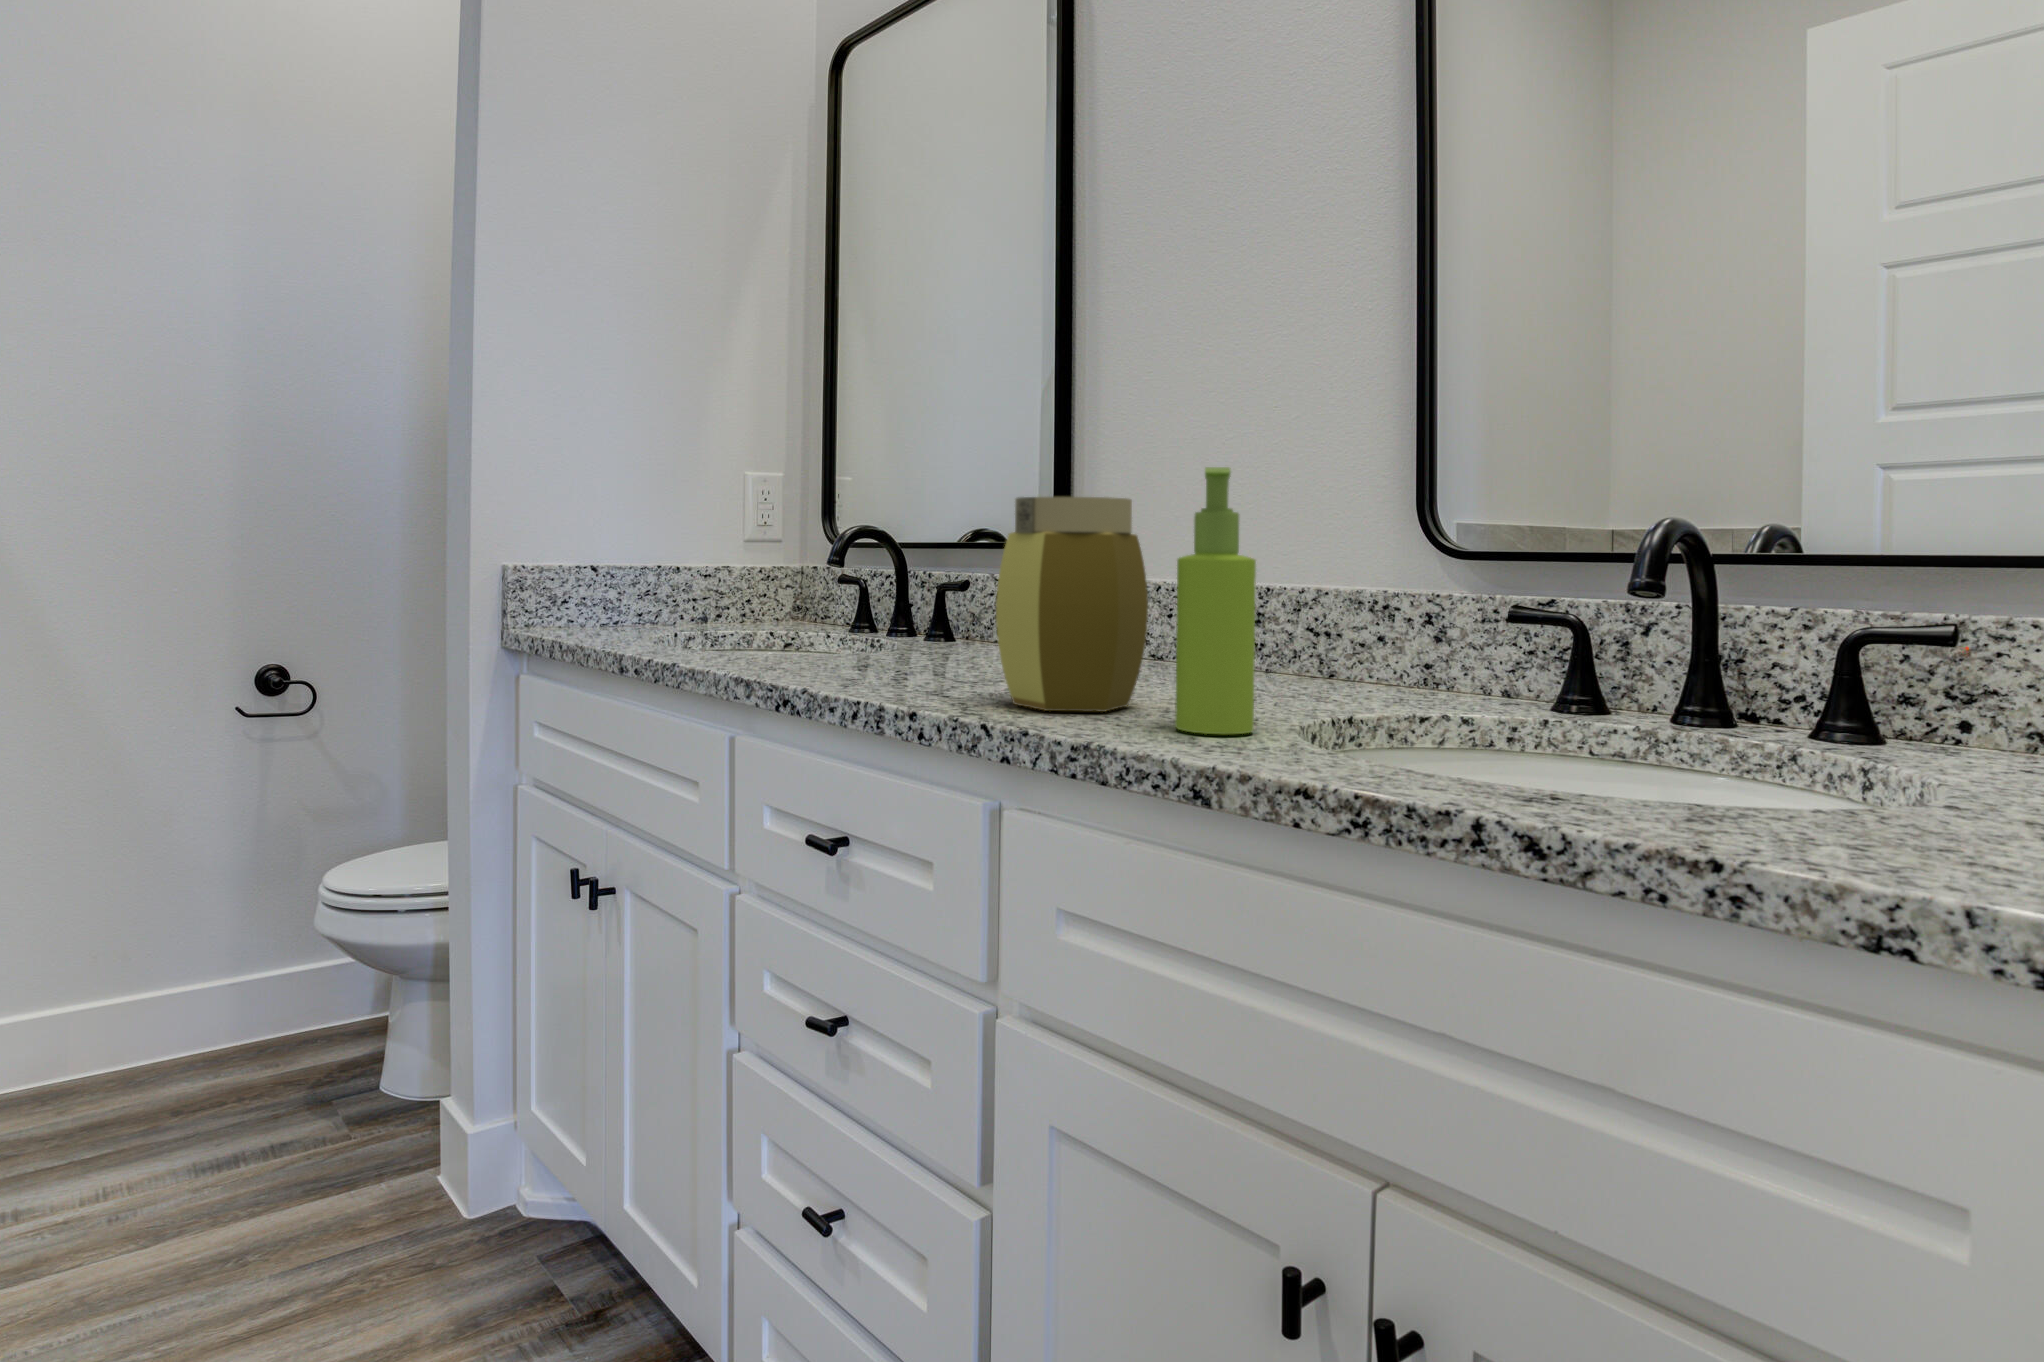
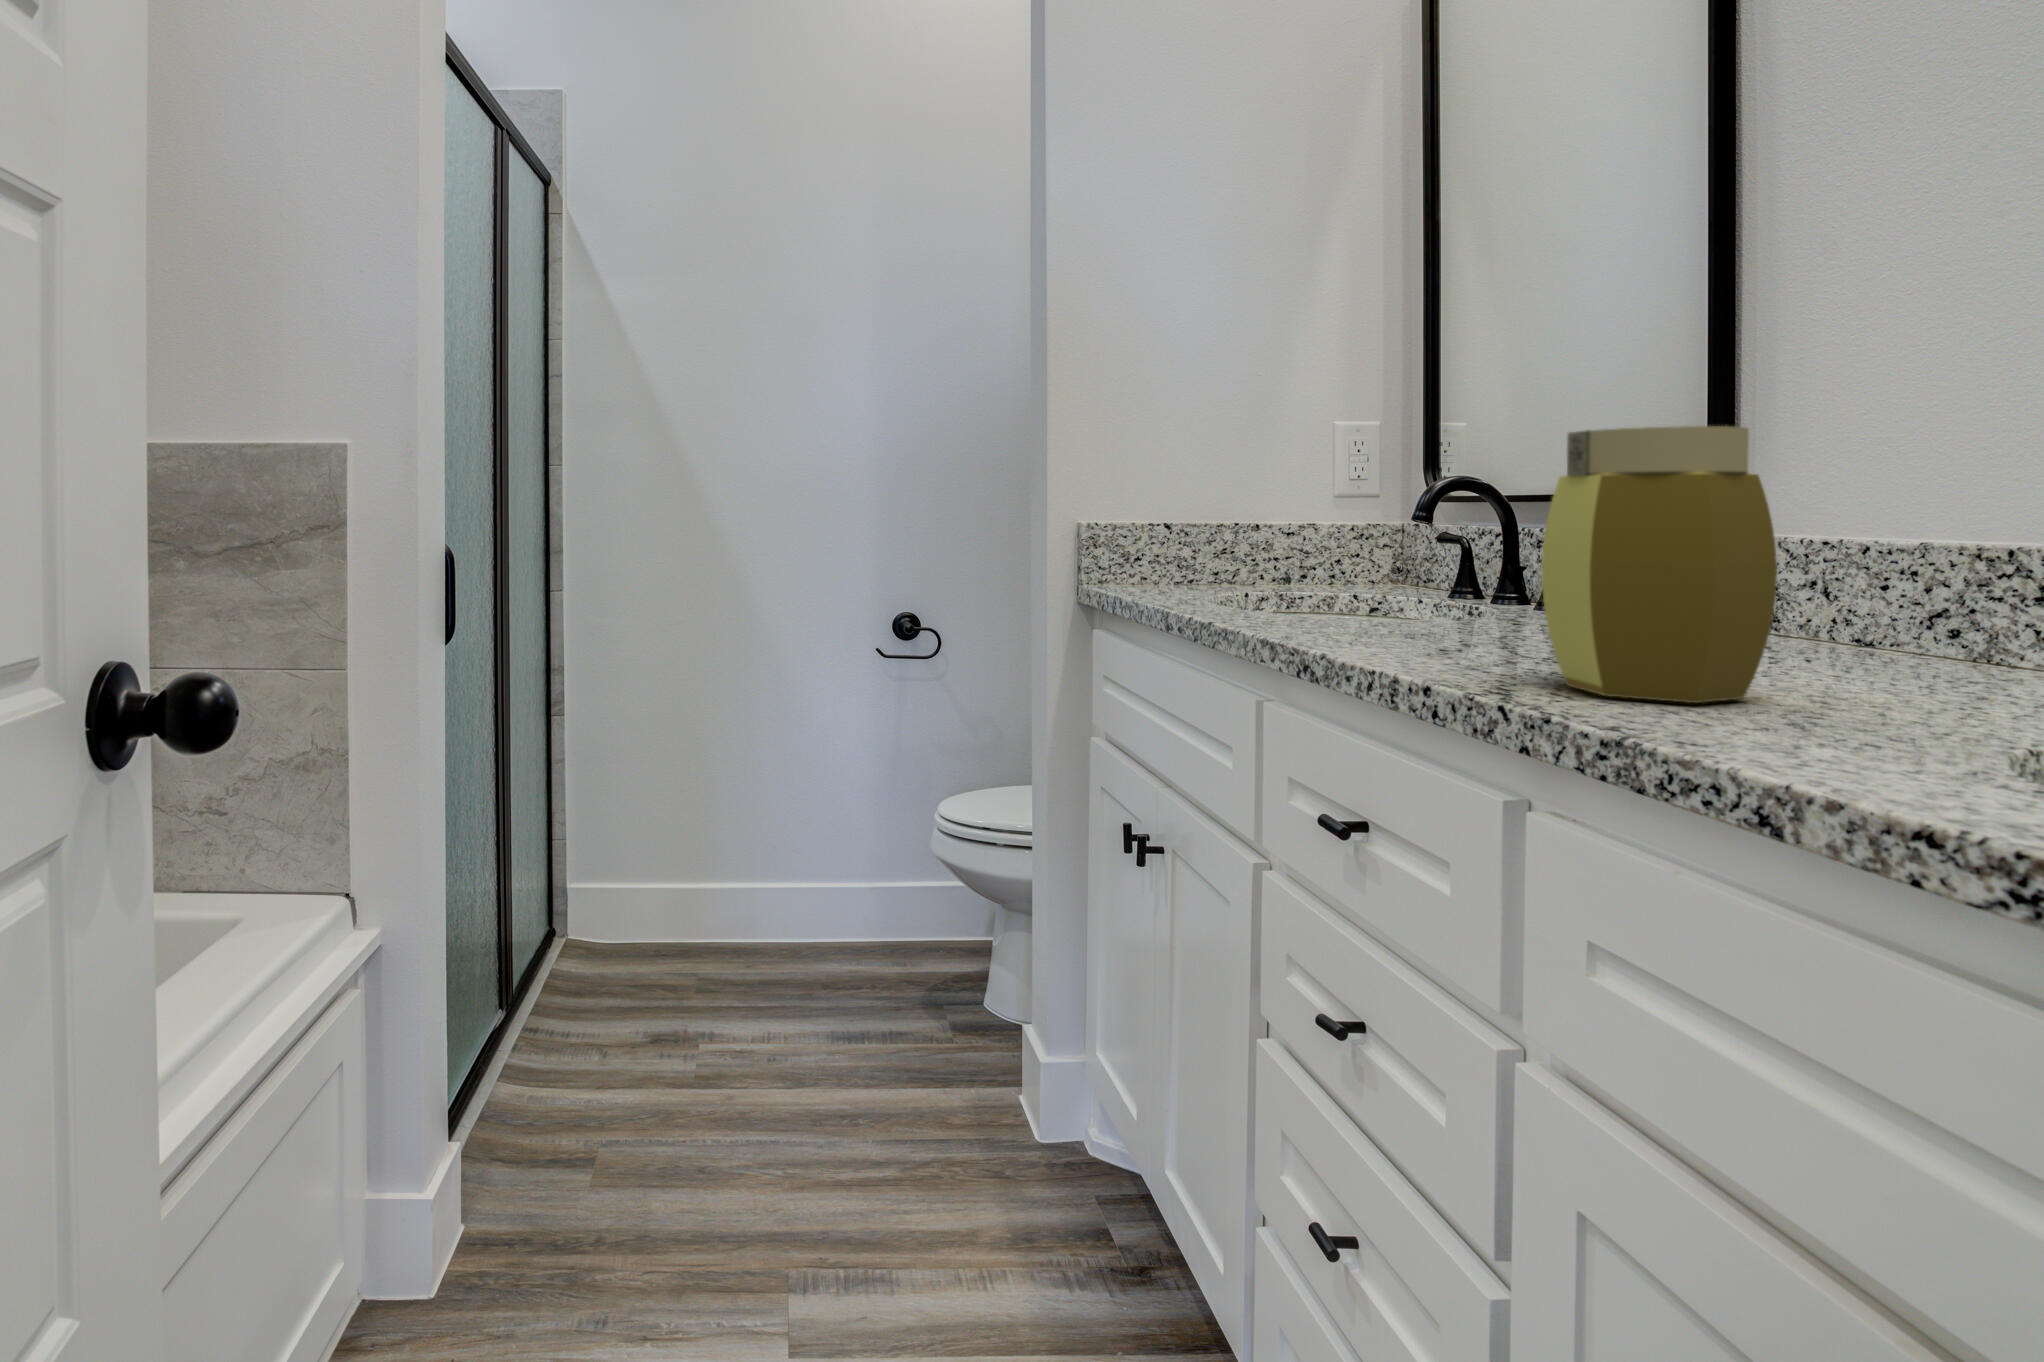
soap dispenser: present [1175,467,1256,734] -> none [1788,373,1933,748]

